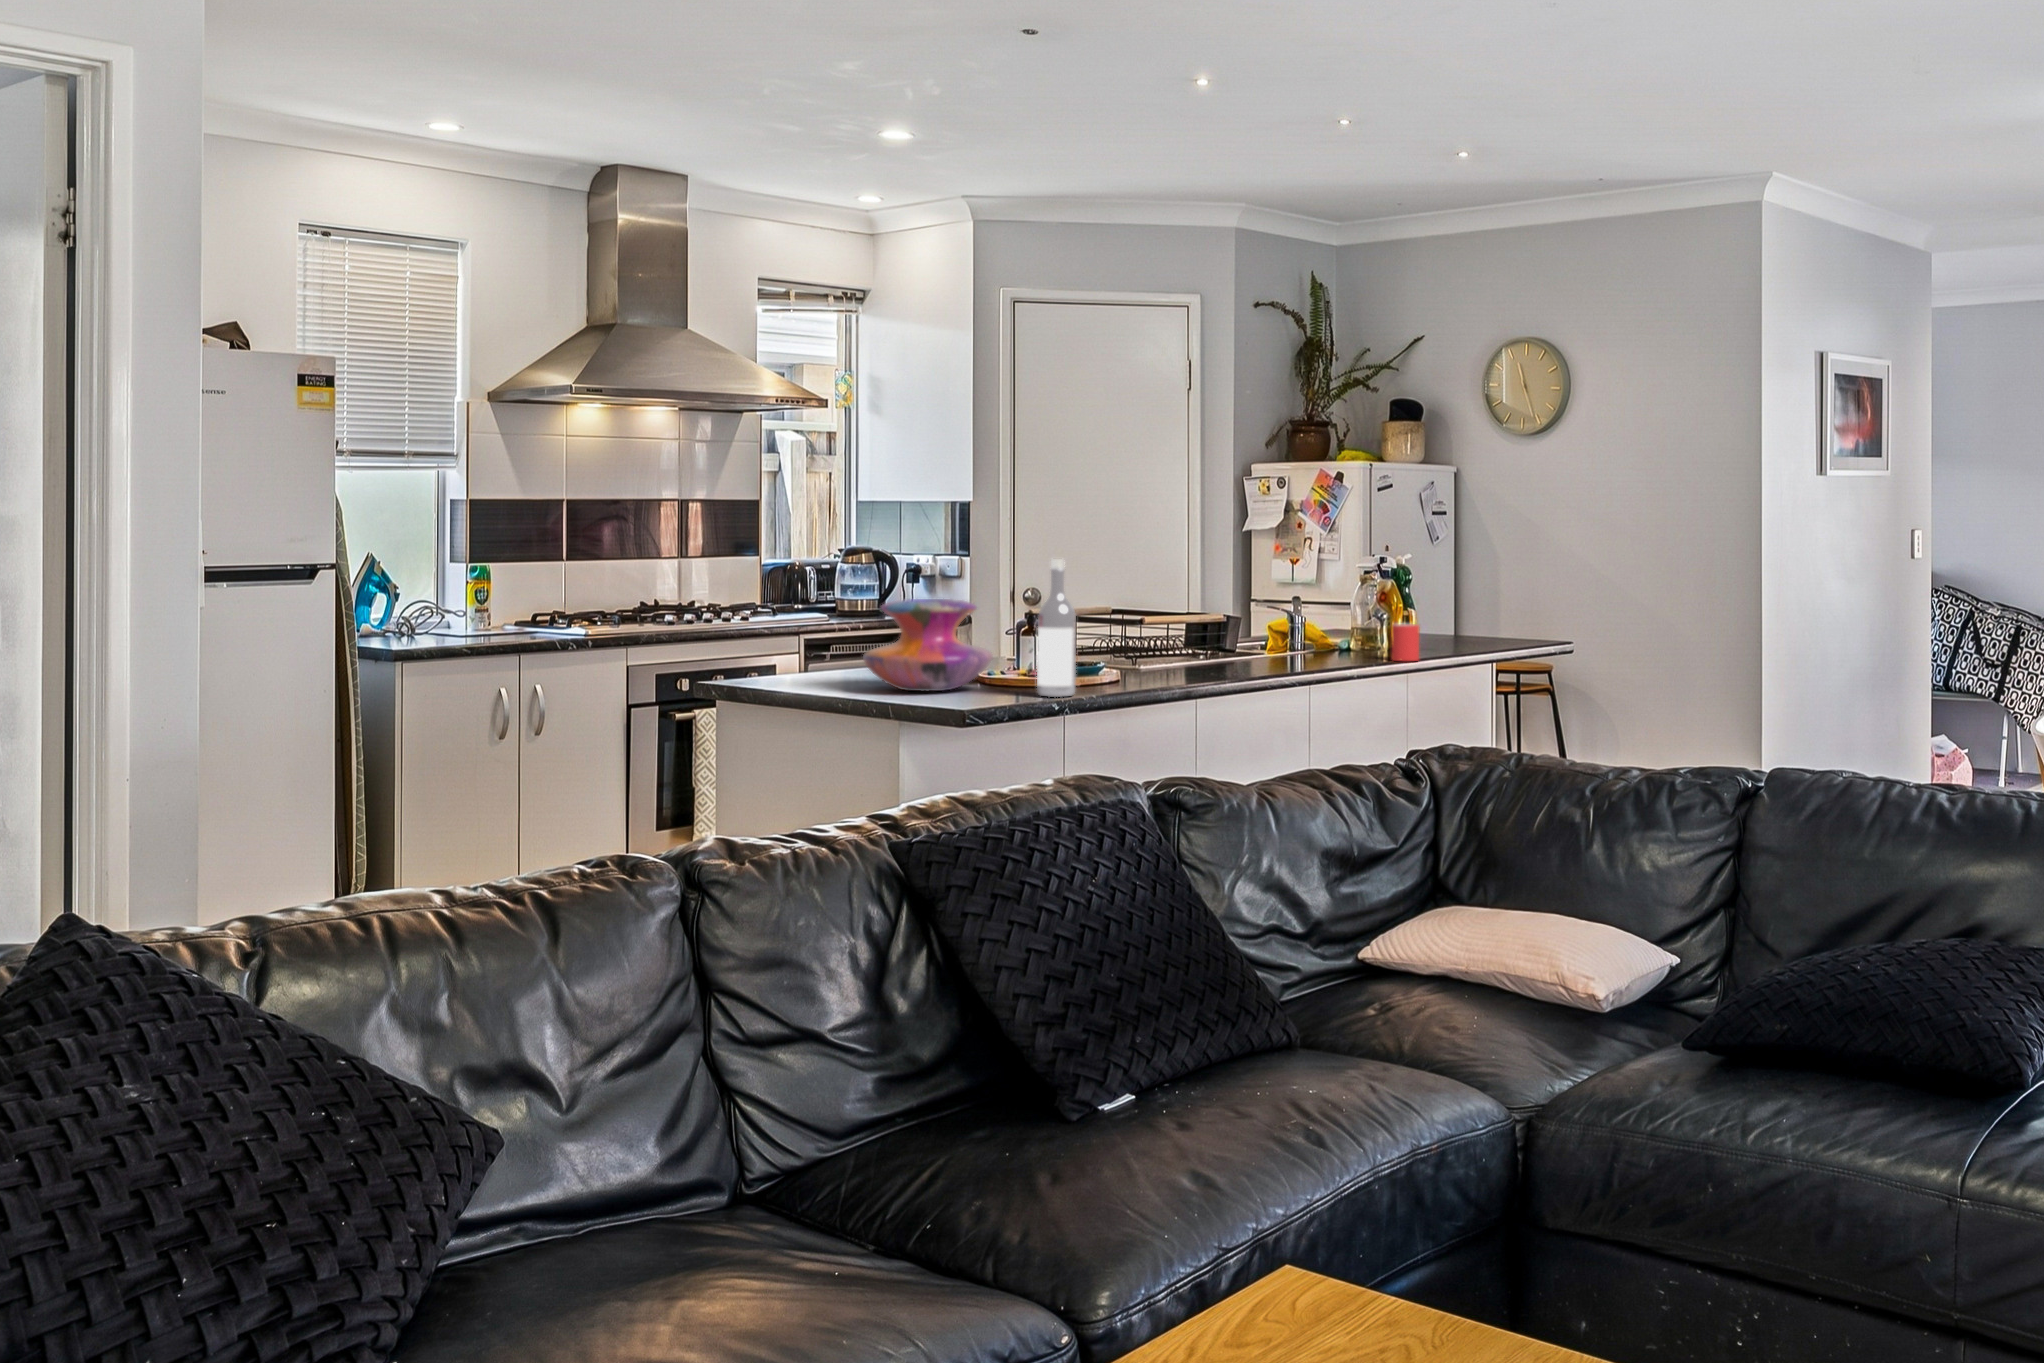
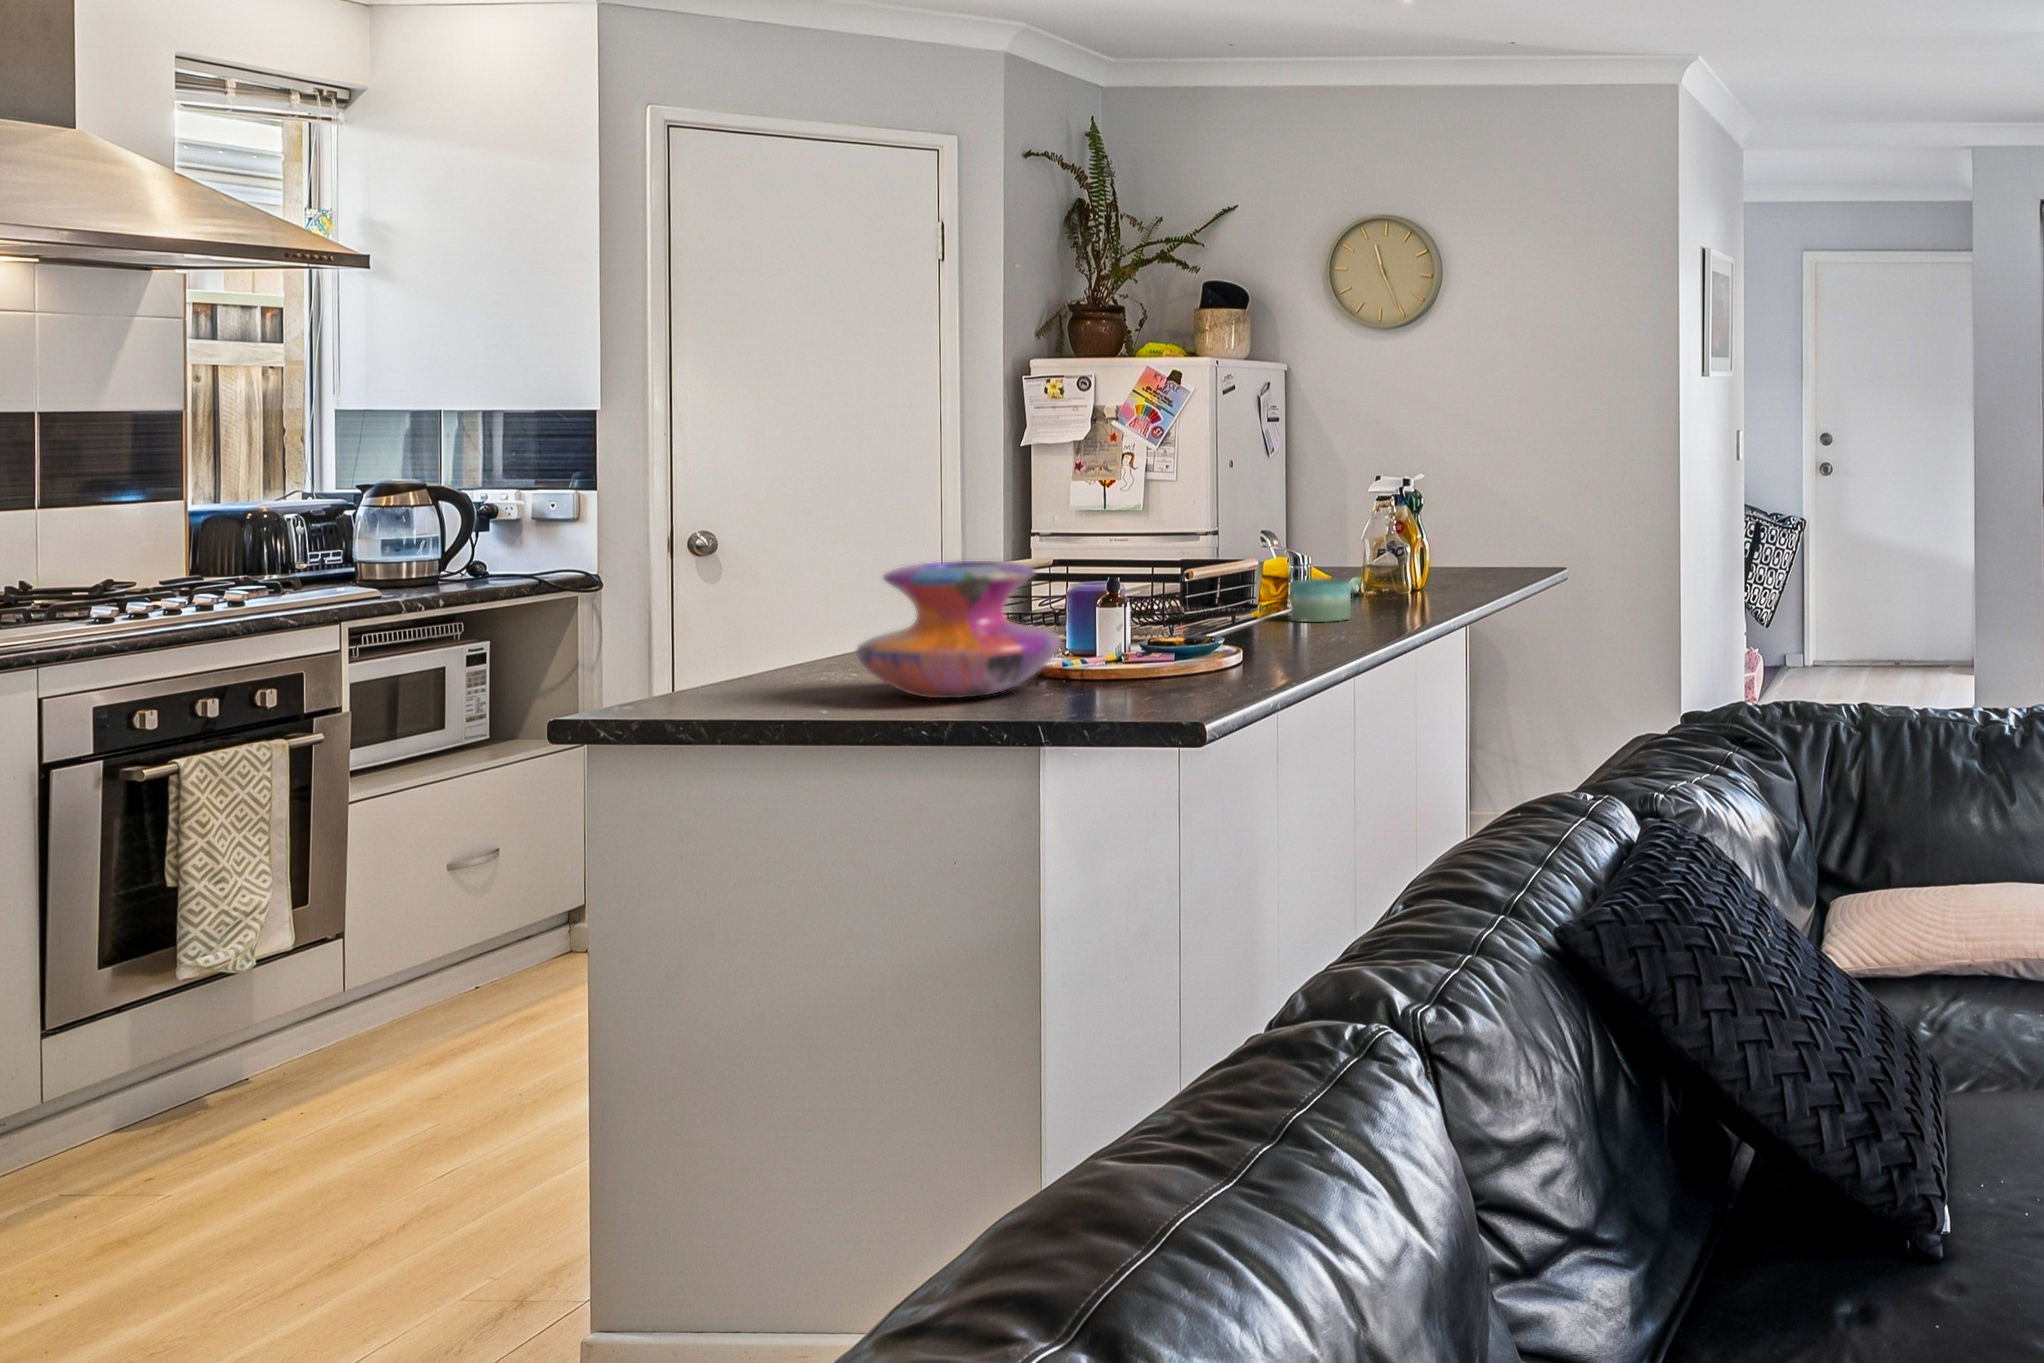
wine bottle: present [1037,559,1076,697] -> none [1144,499,1200,689]
mug: present [1392,624,1420,661] -> none [1405,558,1439,604]
candle: none [1269,634,1315,667] -> present [1290,578,1351,622]

